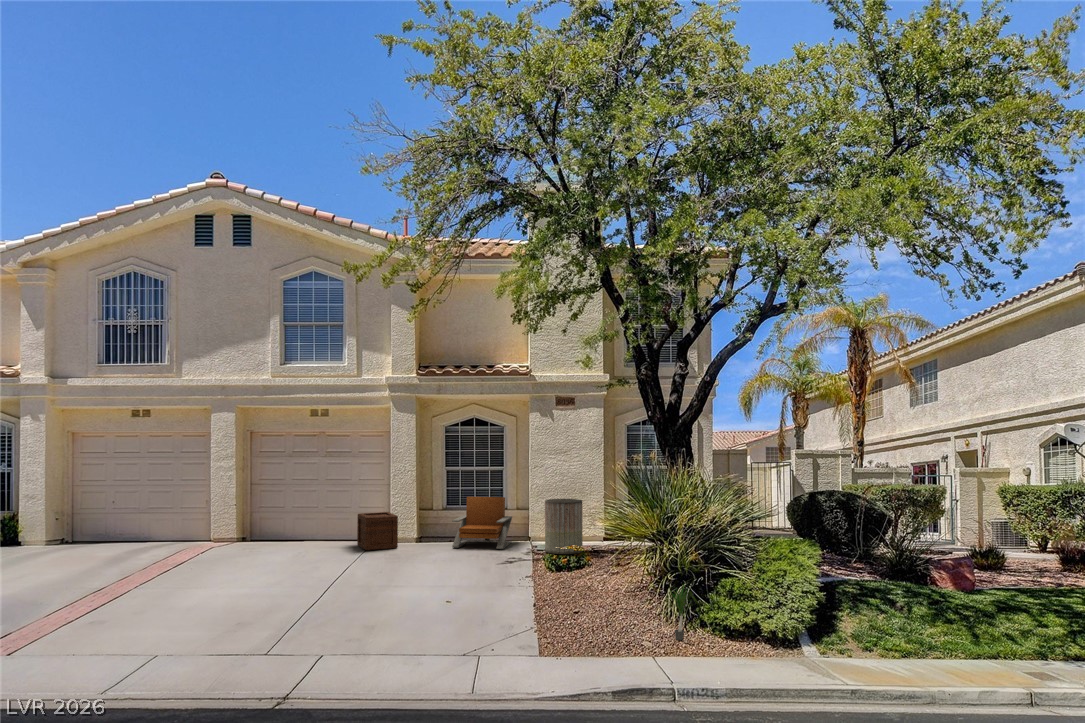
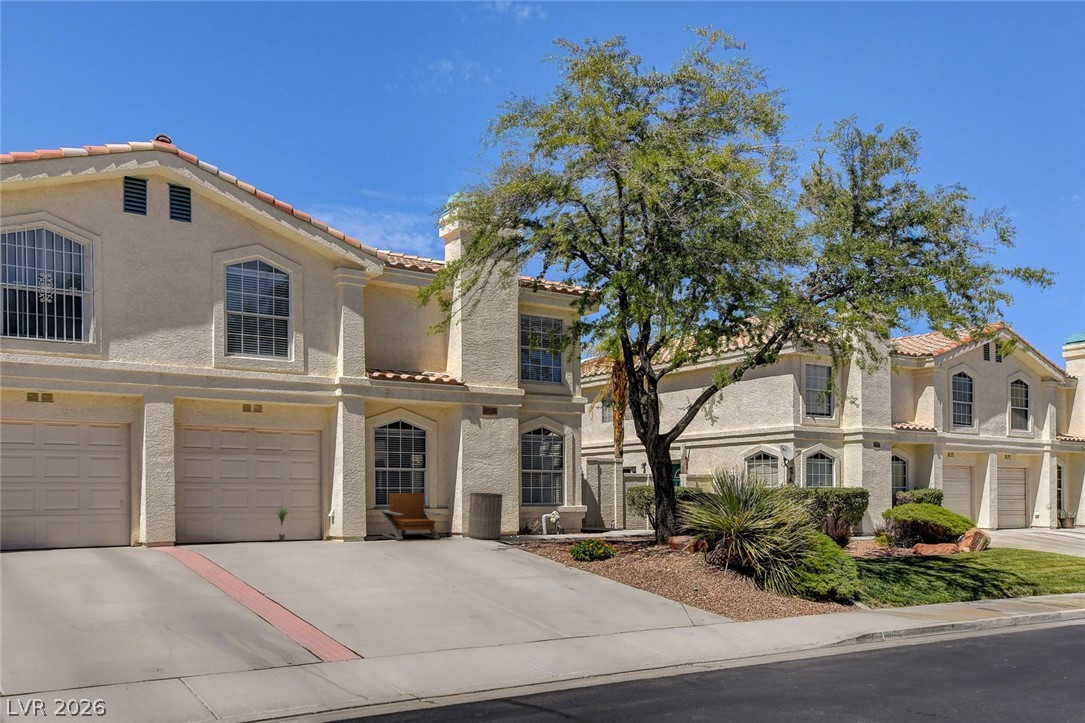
wooden crate: present [357,512,398,550] -> none [308,509,354,546]
potted plant: present [672,589,687,640] -> present [277,508,288,540]

